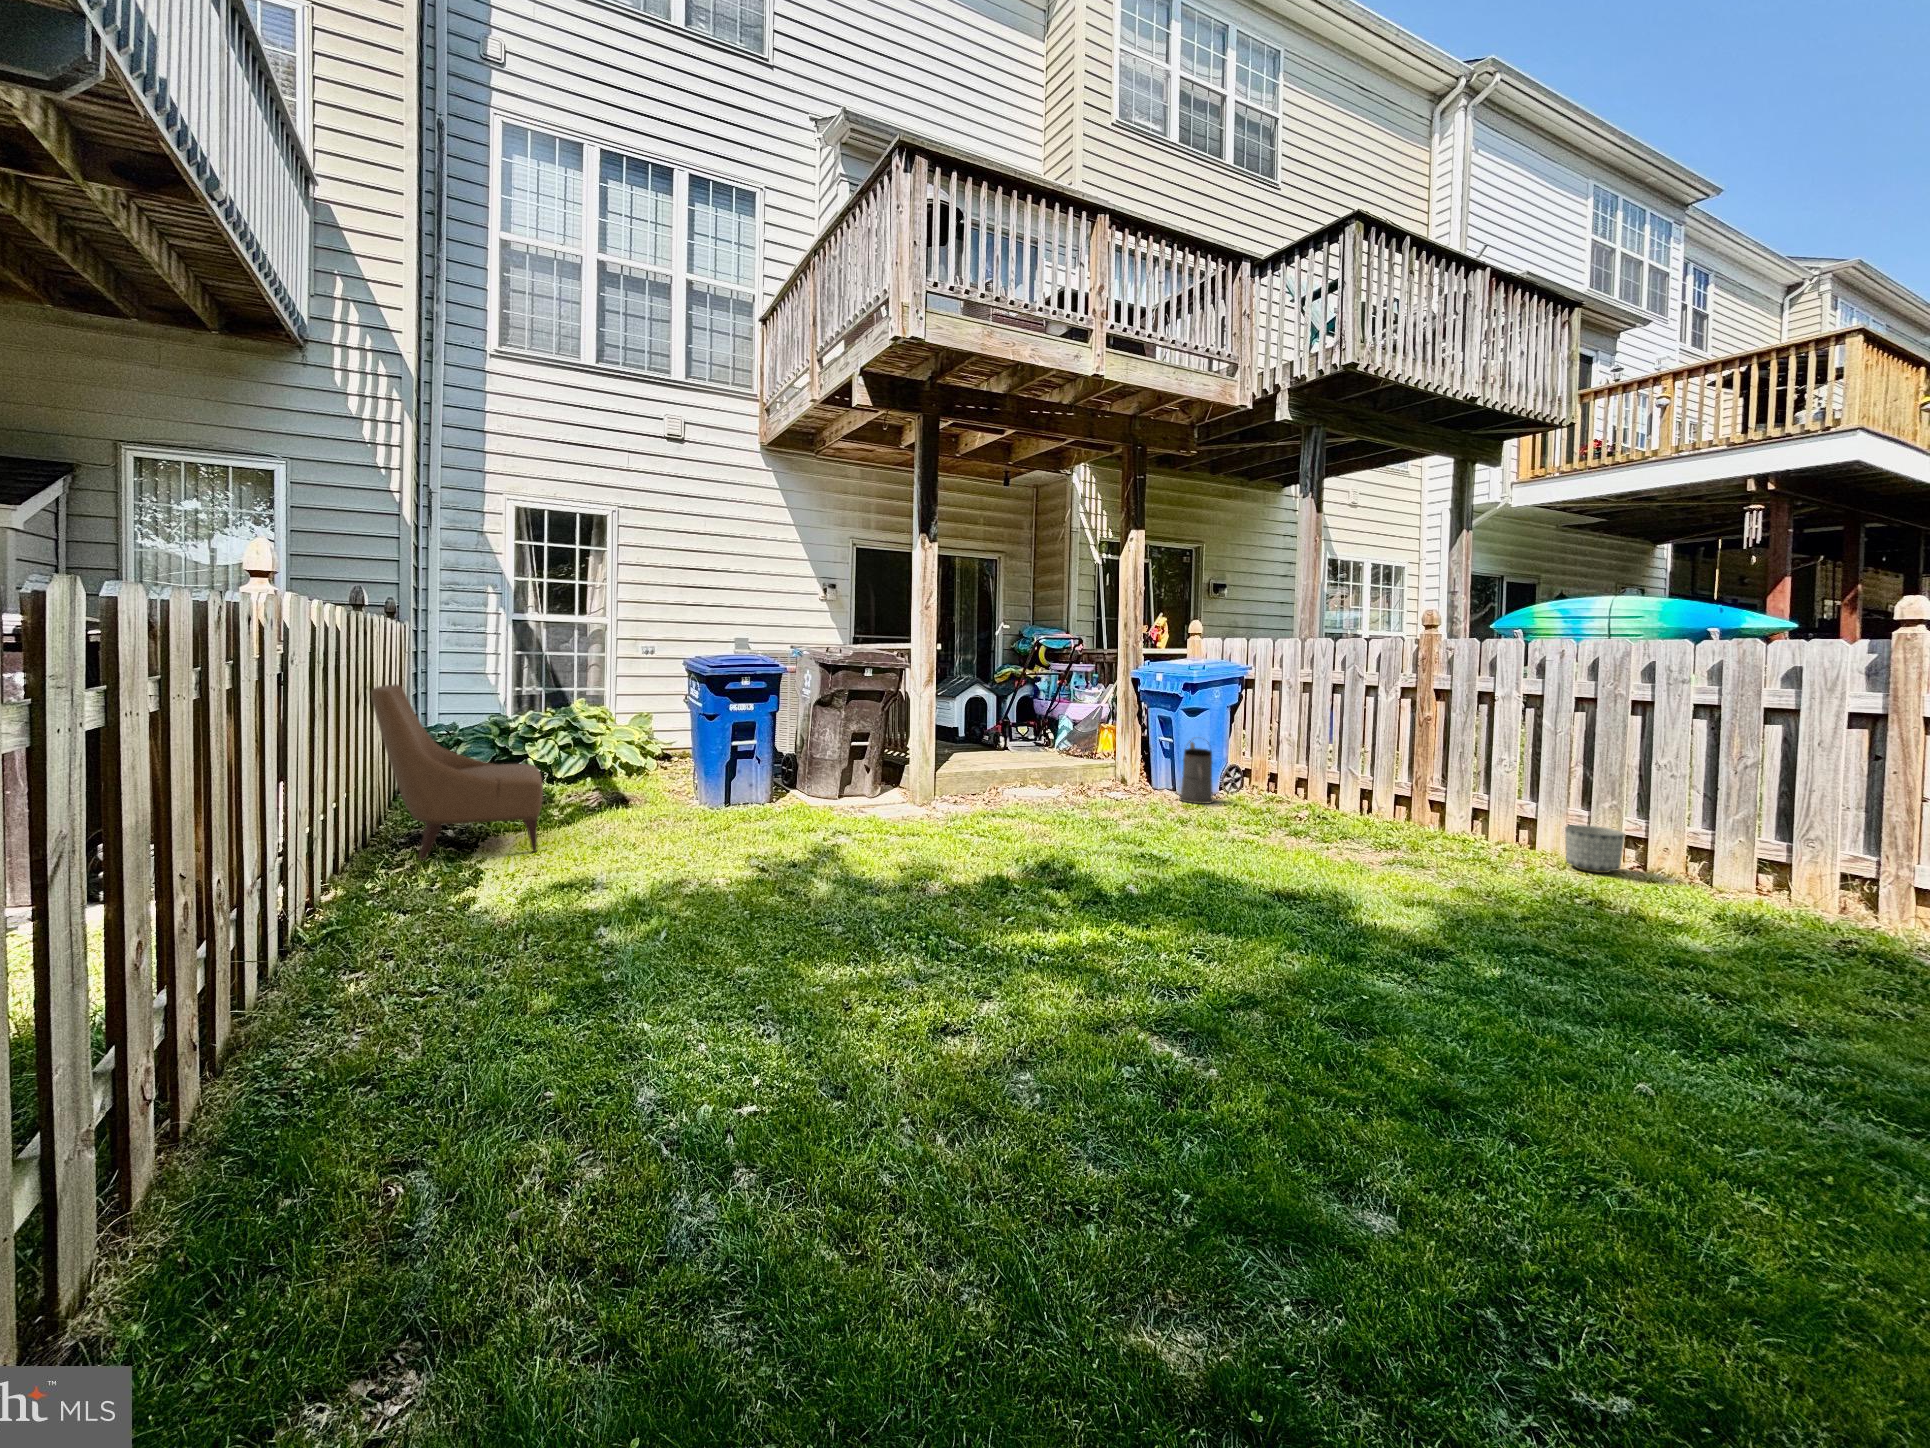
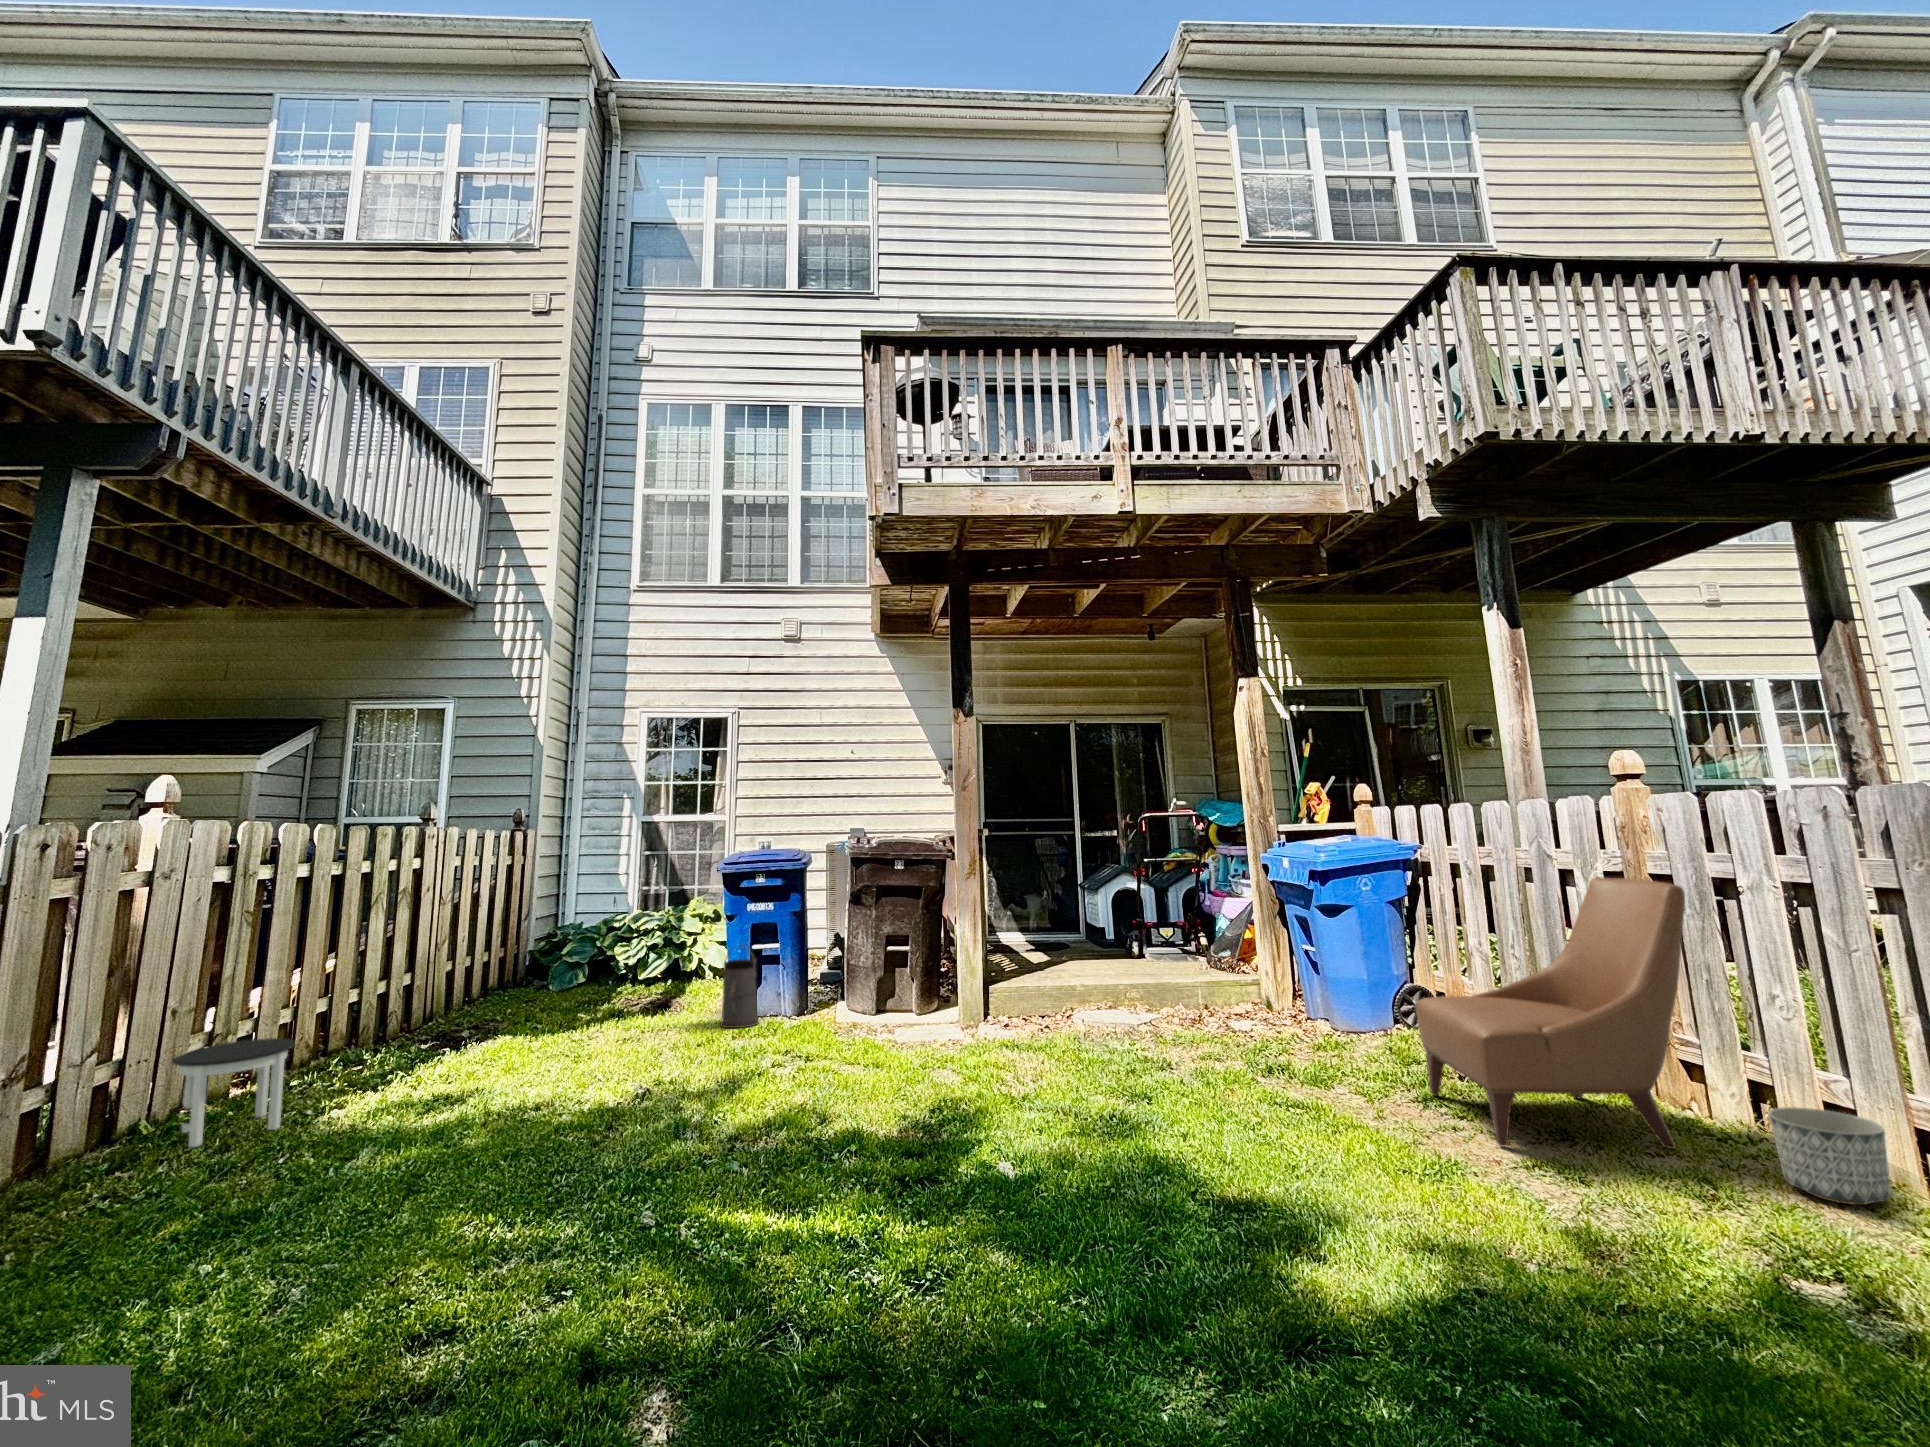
chair: present [371,684,543,860] -> present [1415,877,1685,1149]
watering can: present [1179,741,1214,804] -> present [720,946,759,1028]
round table: none [317,835,445,946] -> present [172,1038,295,1147]

